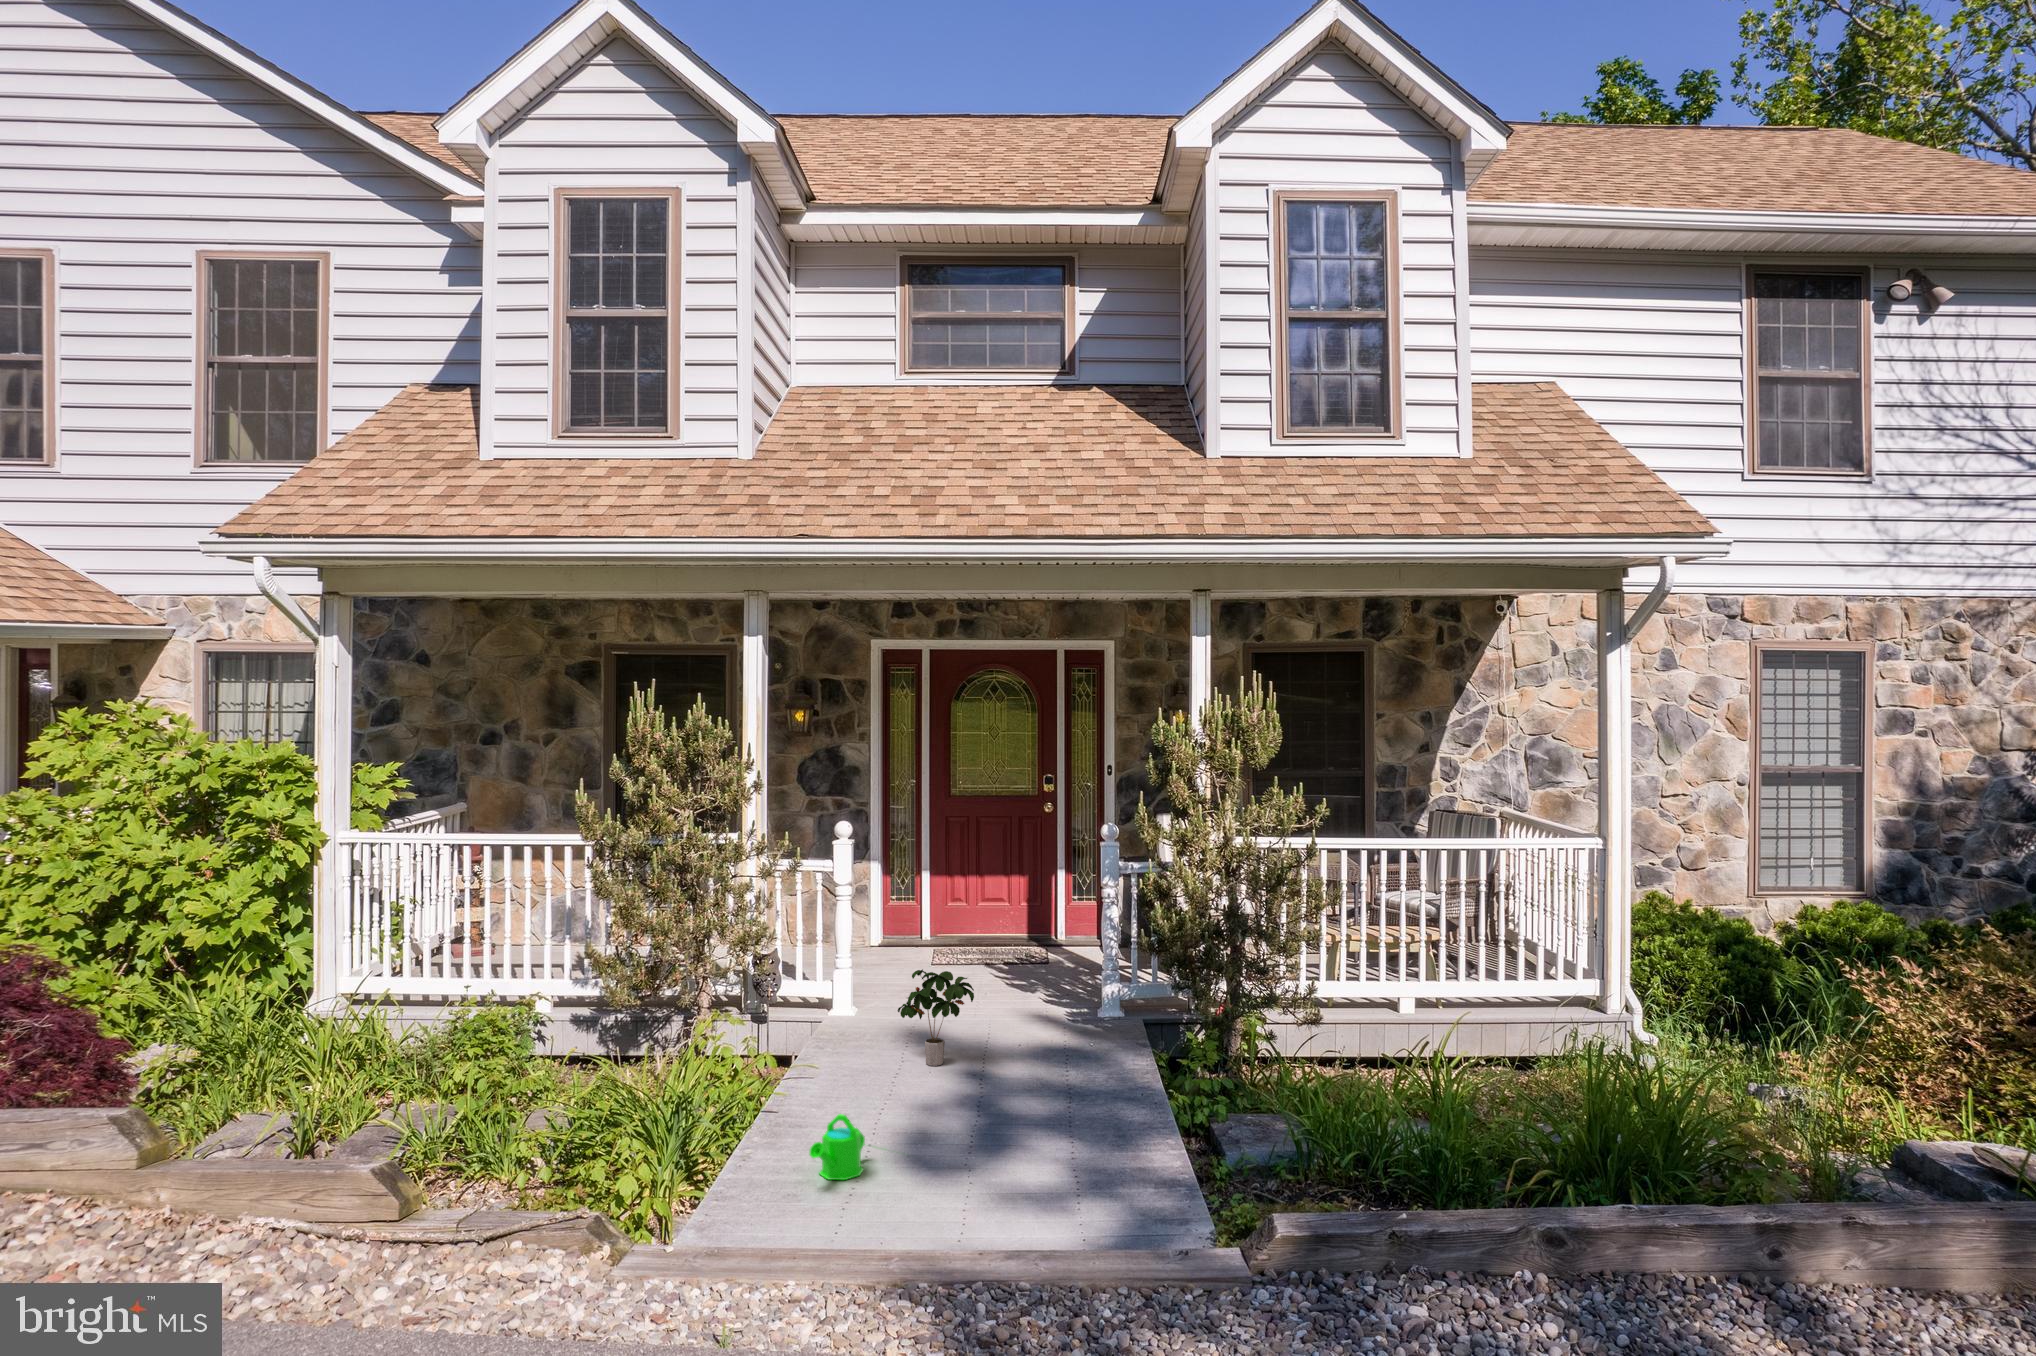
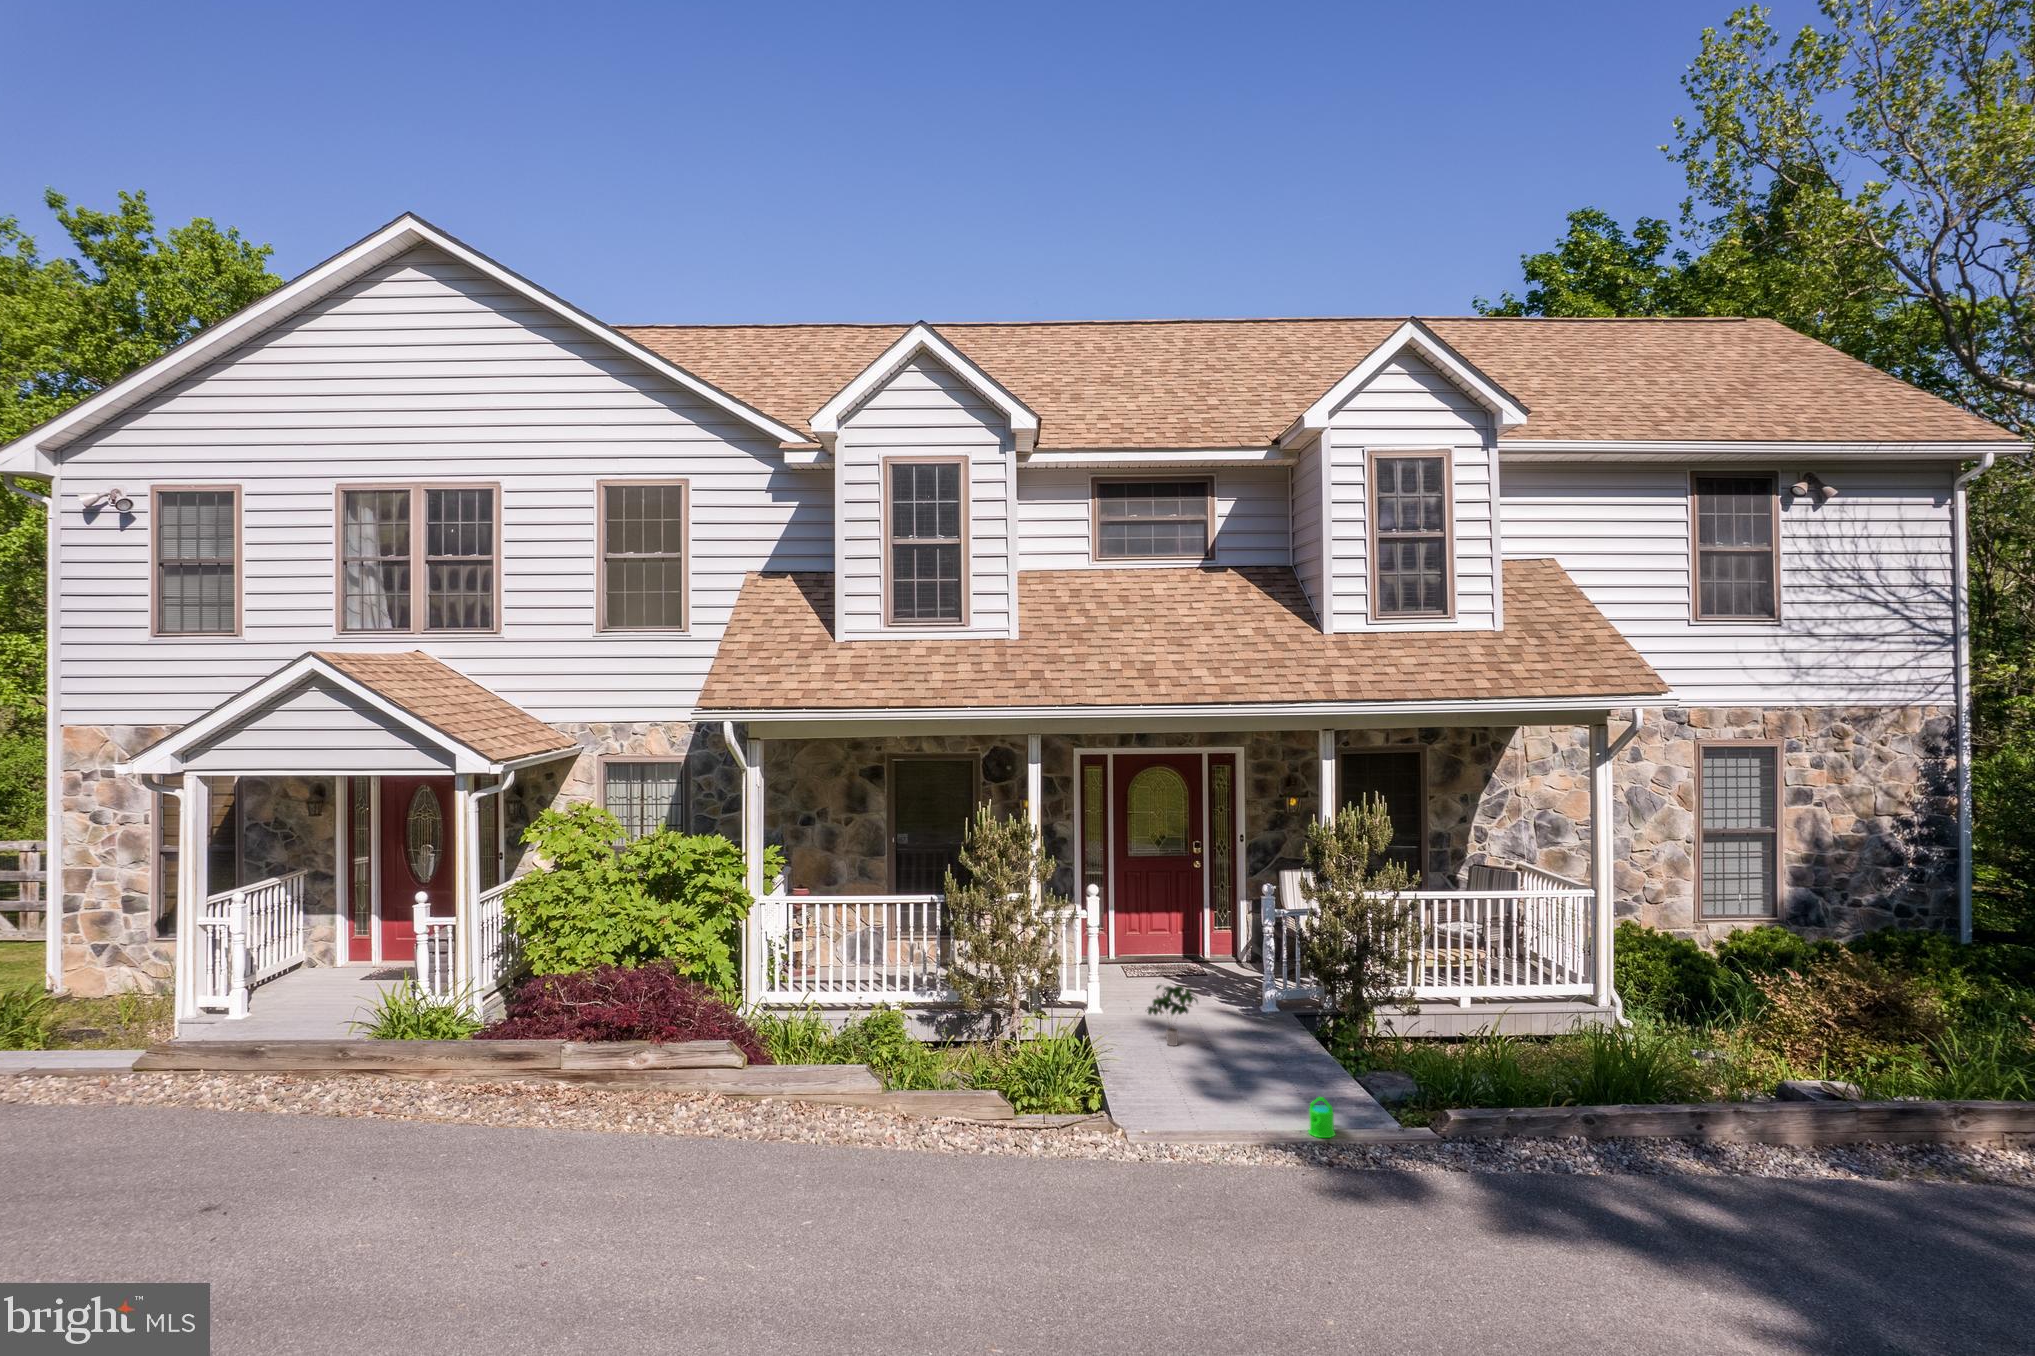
watering can: present [810,1114,865,1180] -> present [1308,1097,1335,1138]

